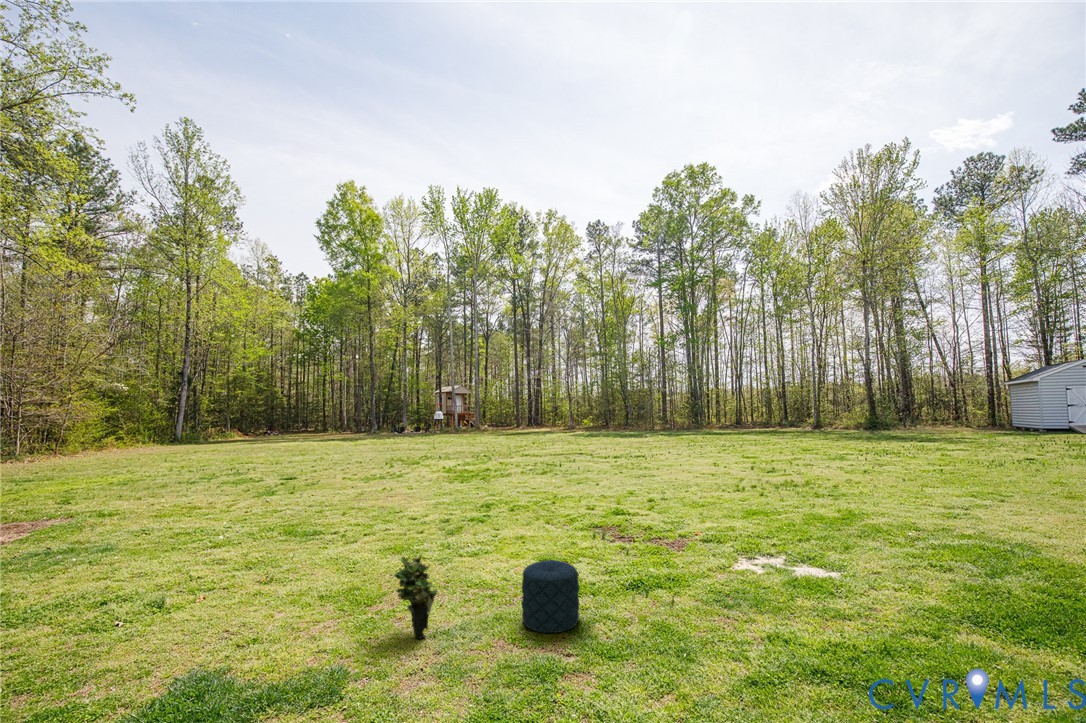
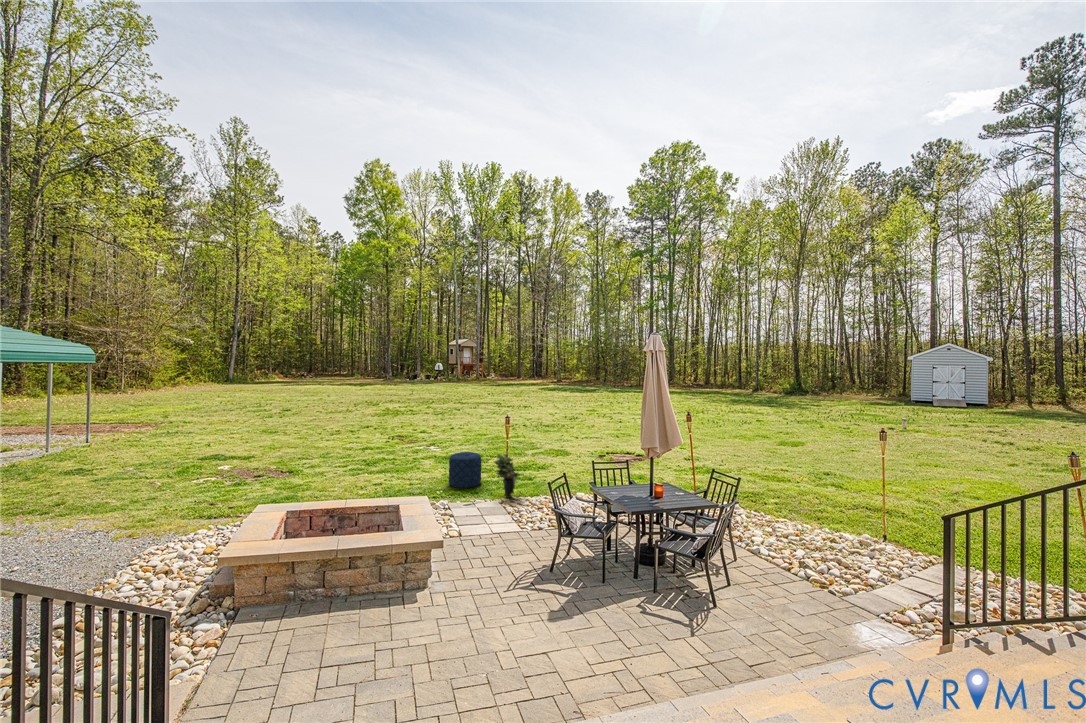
potted plant: present [394,555,438,639] -> present [494,453,518,498]

